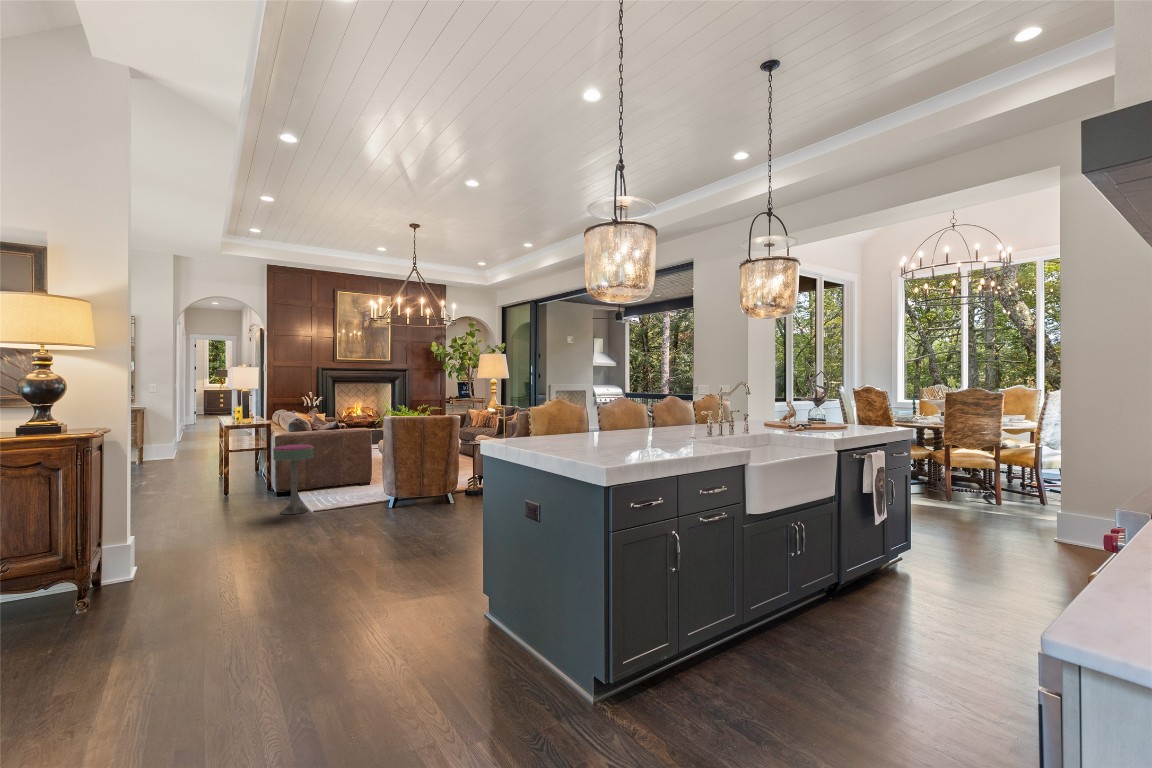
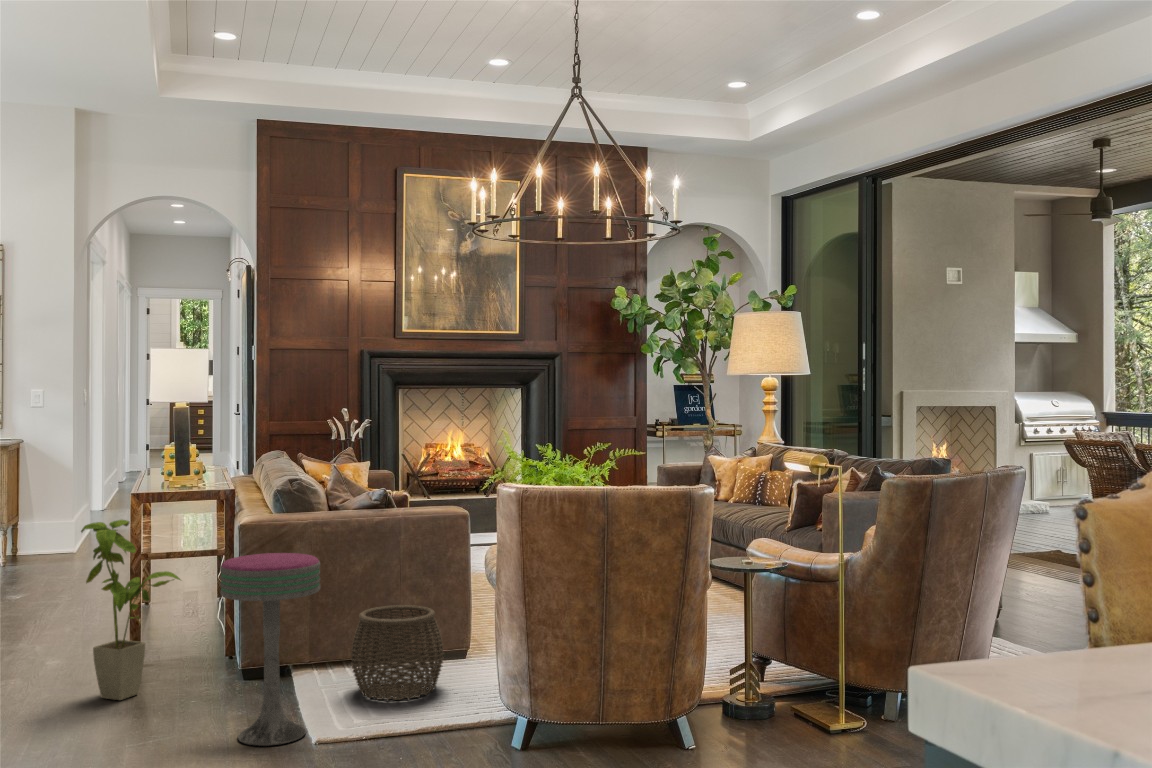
house plant: none [208,435,252,506] -> present [81,520,180,700]
woven basket: none [323,465,361,500] -> present [351,605,444,700]

